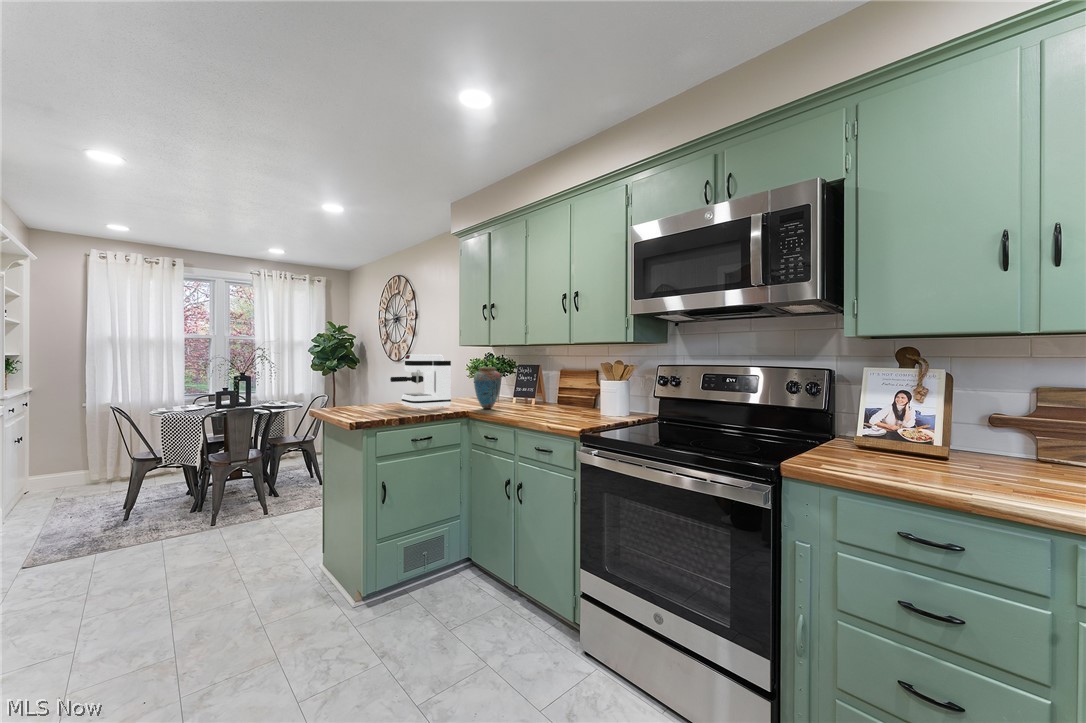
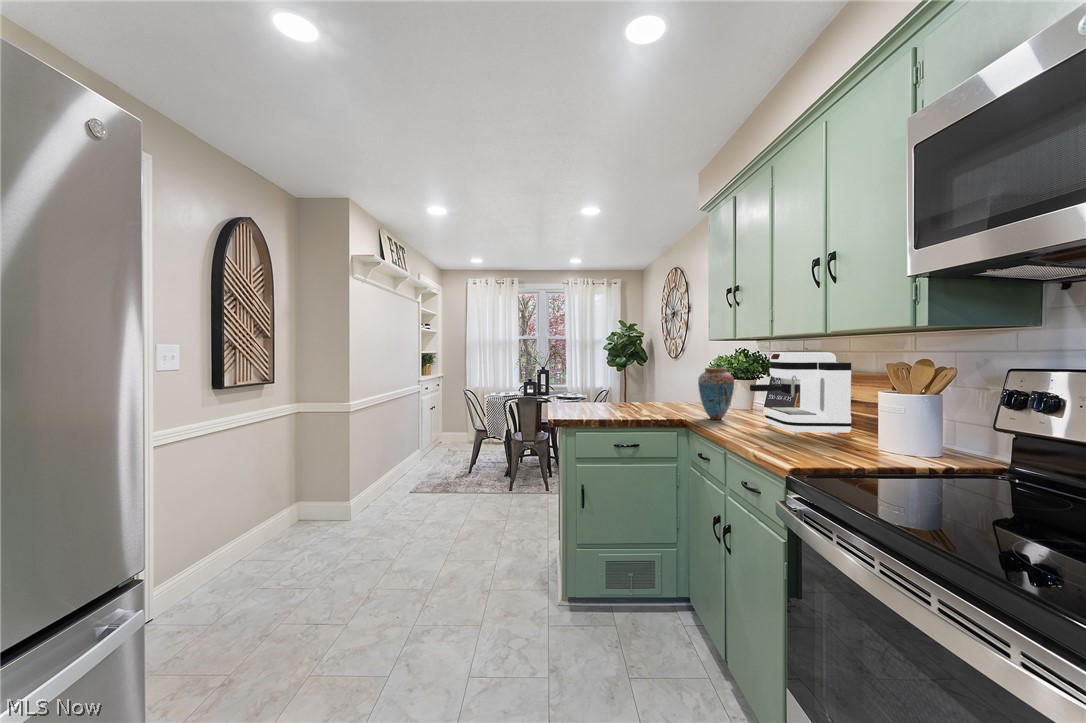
coffee maker: present [390,354,451,409] -> present [750,352,851,434]

